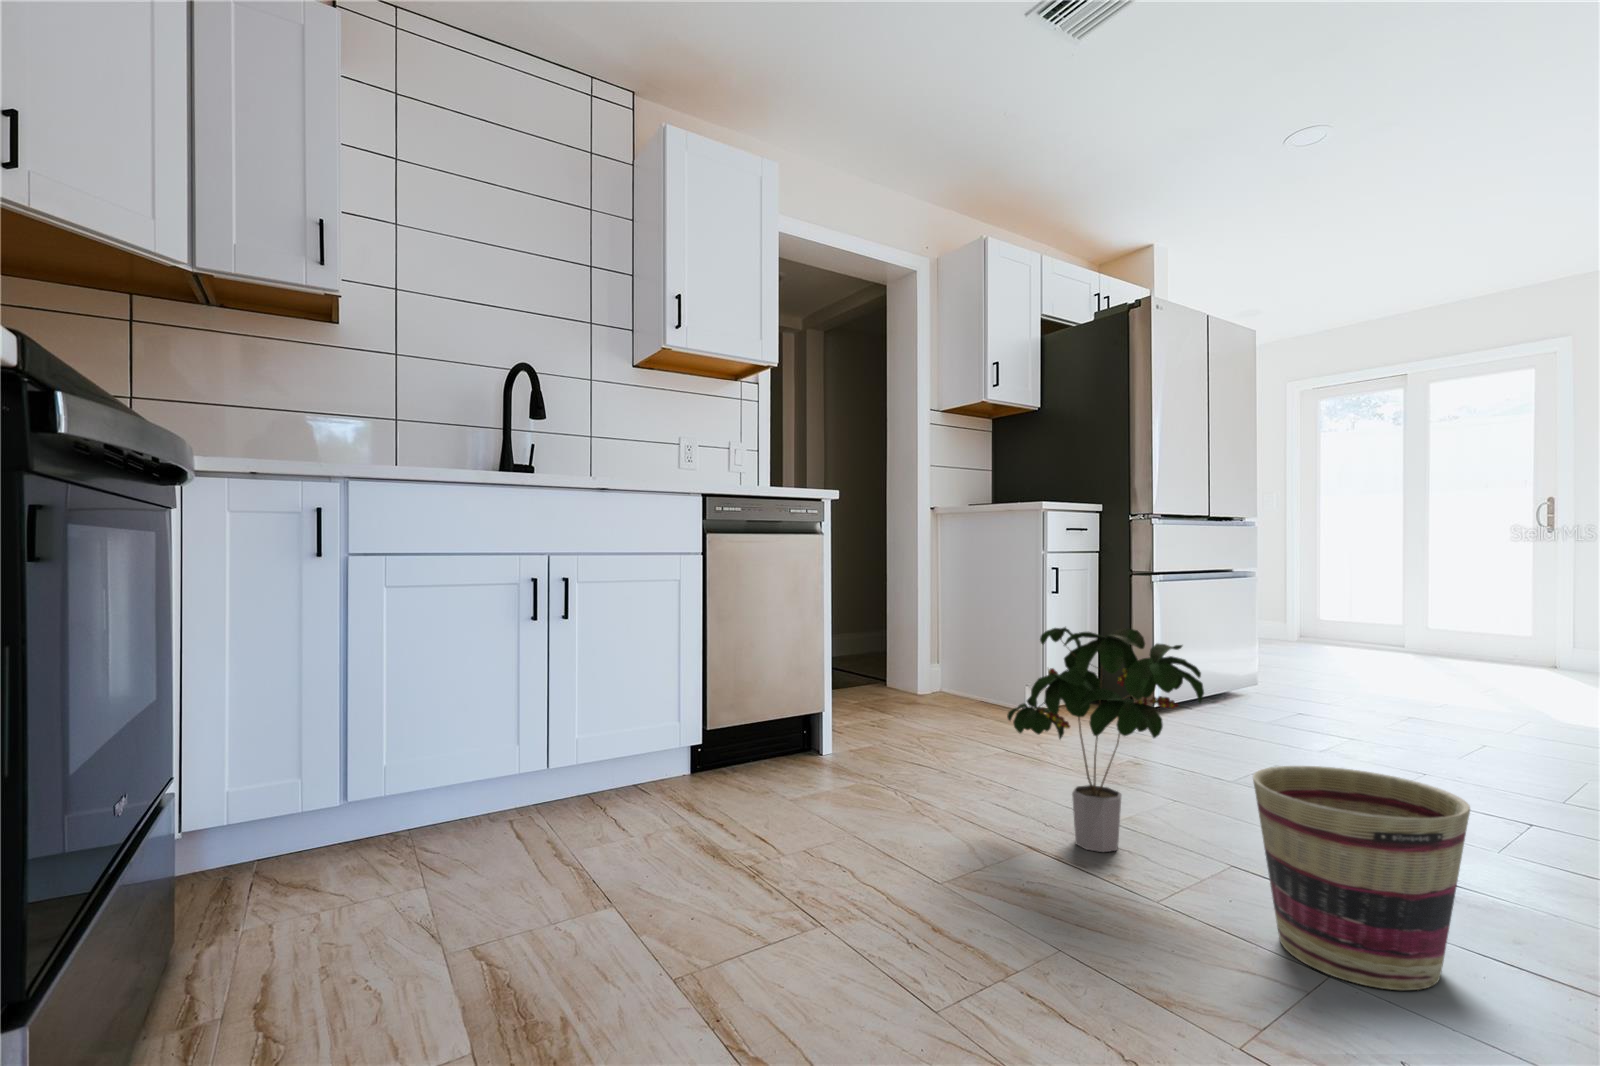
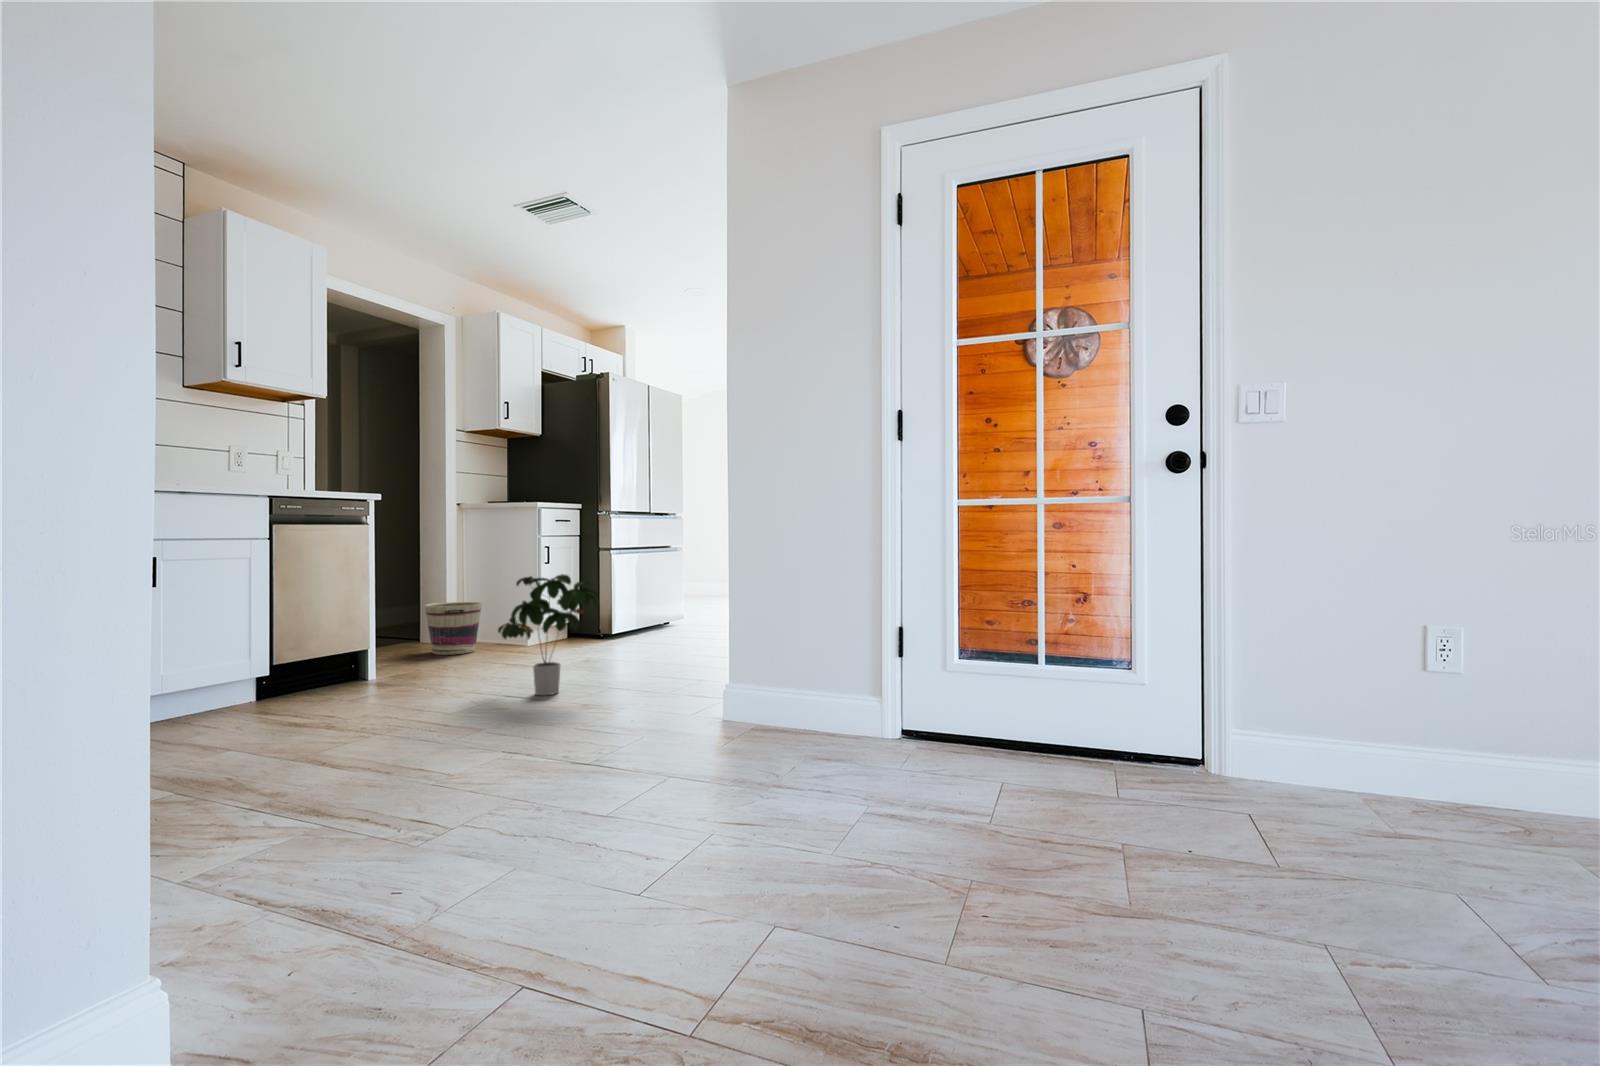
basket: present [1253,766,1470,990] -> present [425,602,482,655]

